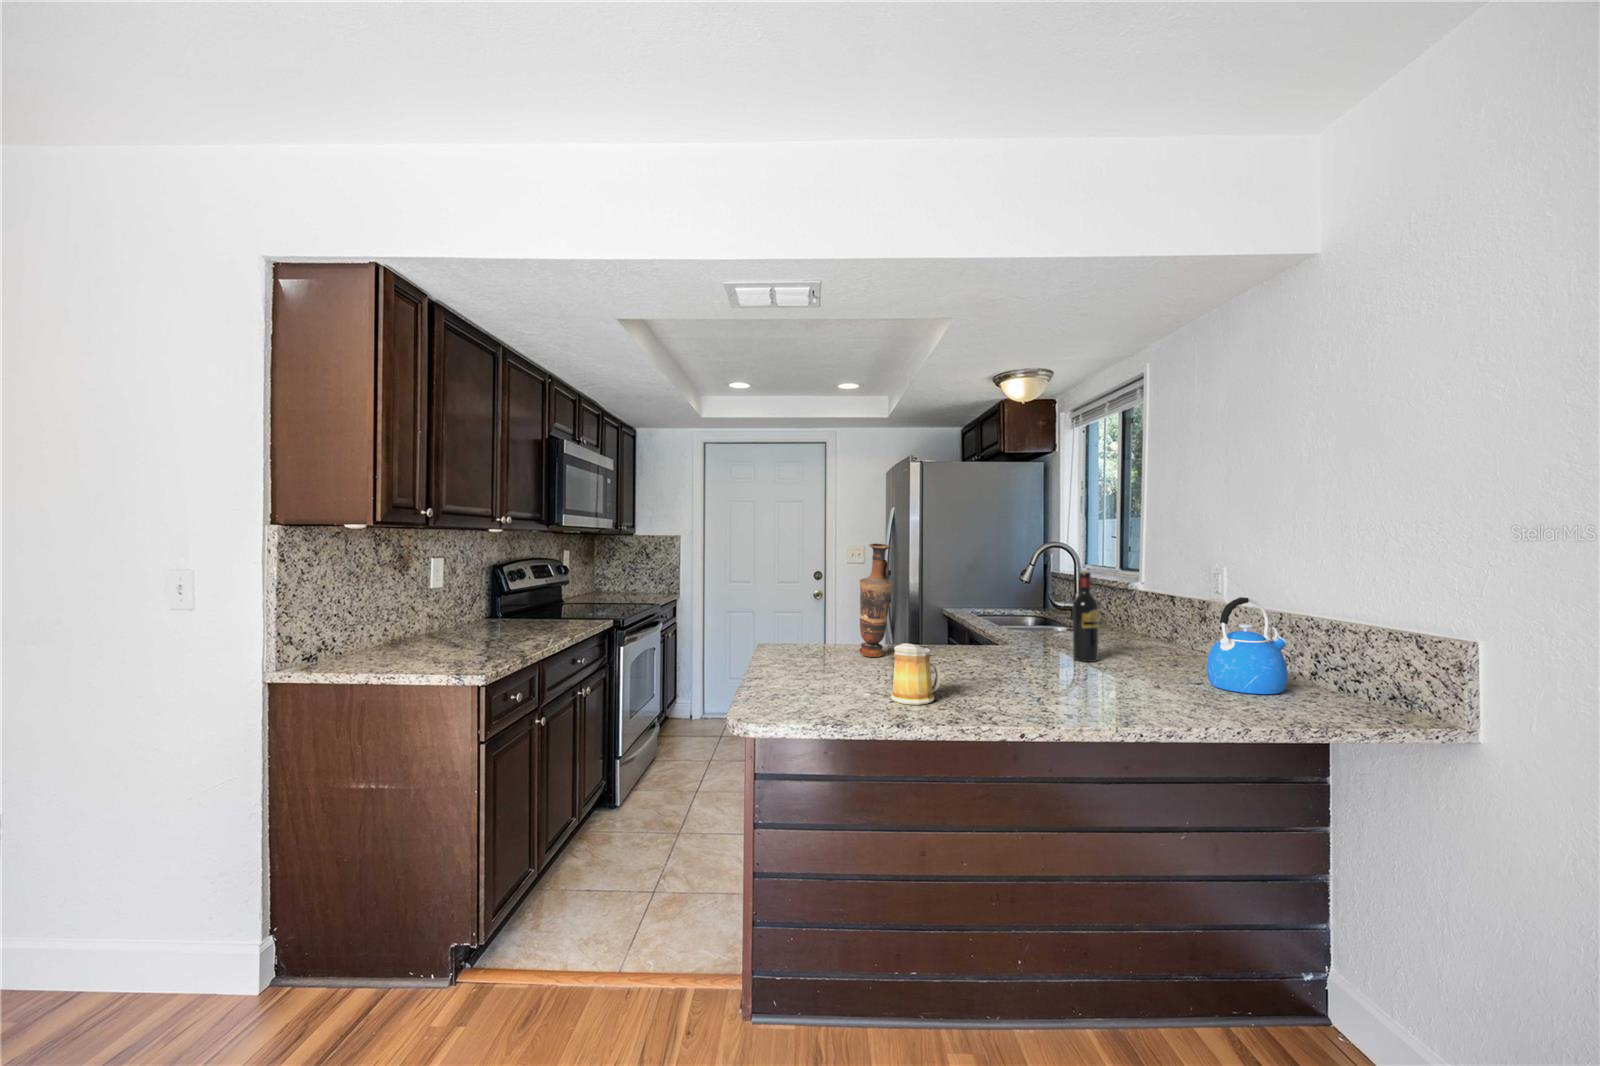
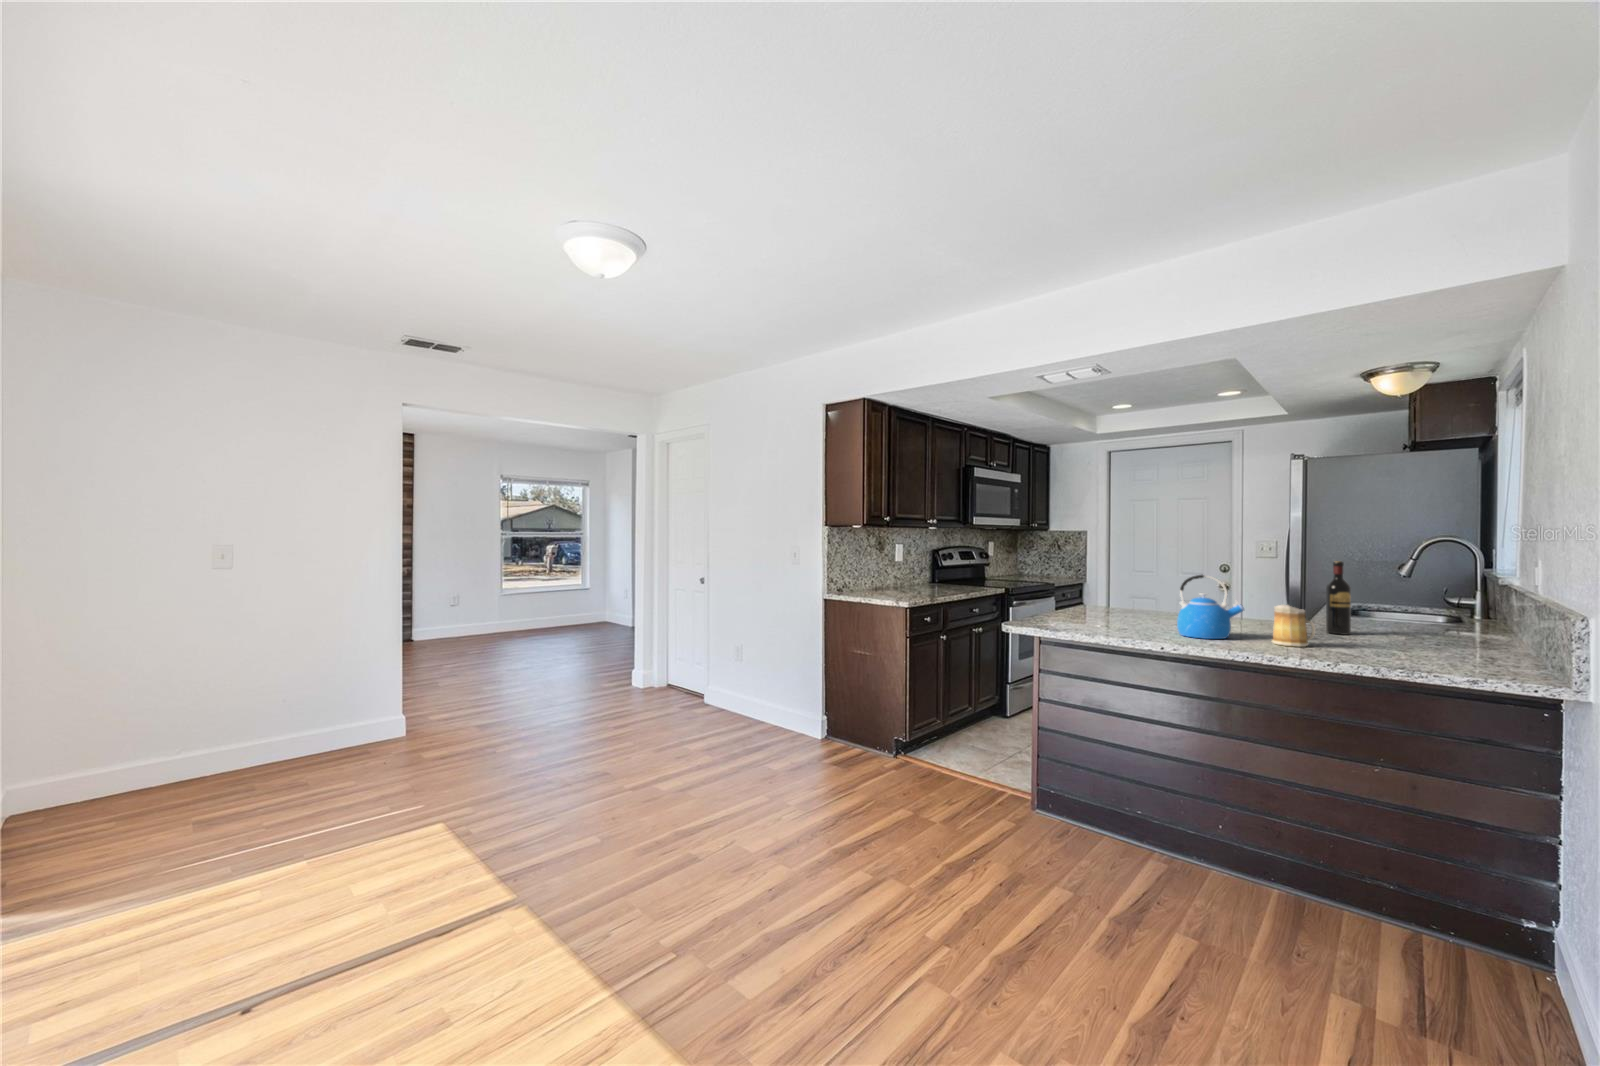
vase: present [859,543,893,657] -> none [1141,537,1168,617]
kettle: present [1207,597,1288,694] -> present [1177,575,1244,639]
mug: present [891,643,941,705] -> present [1272,605,1315,647]

